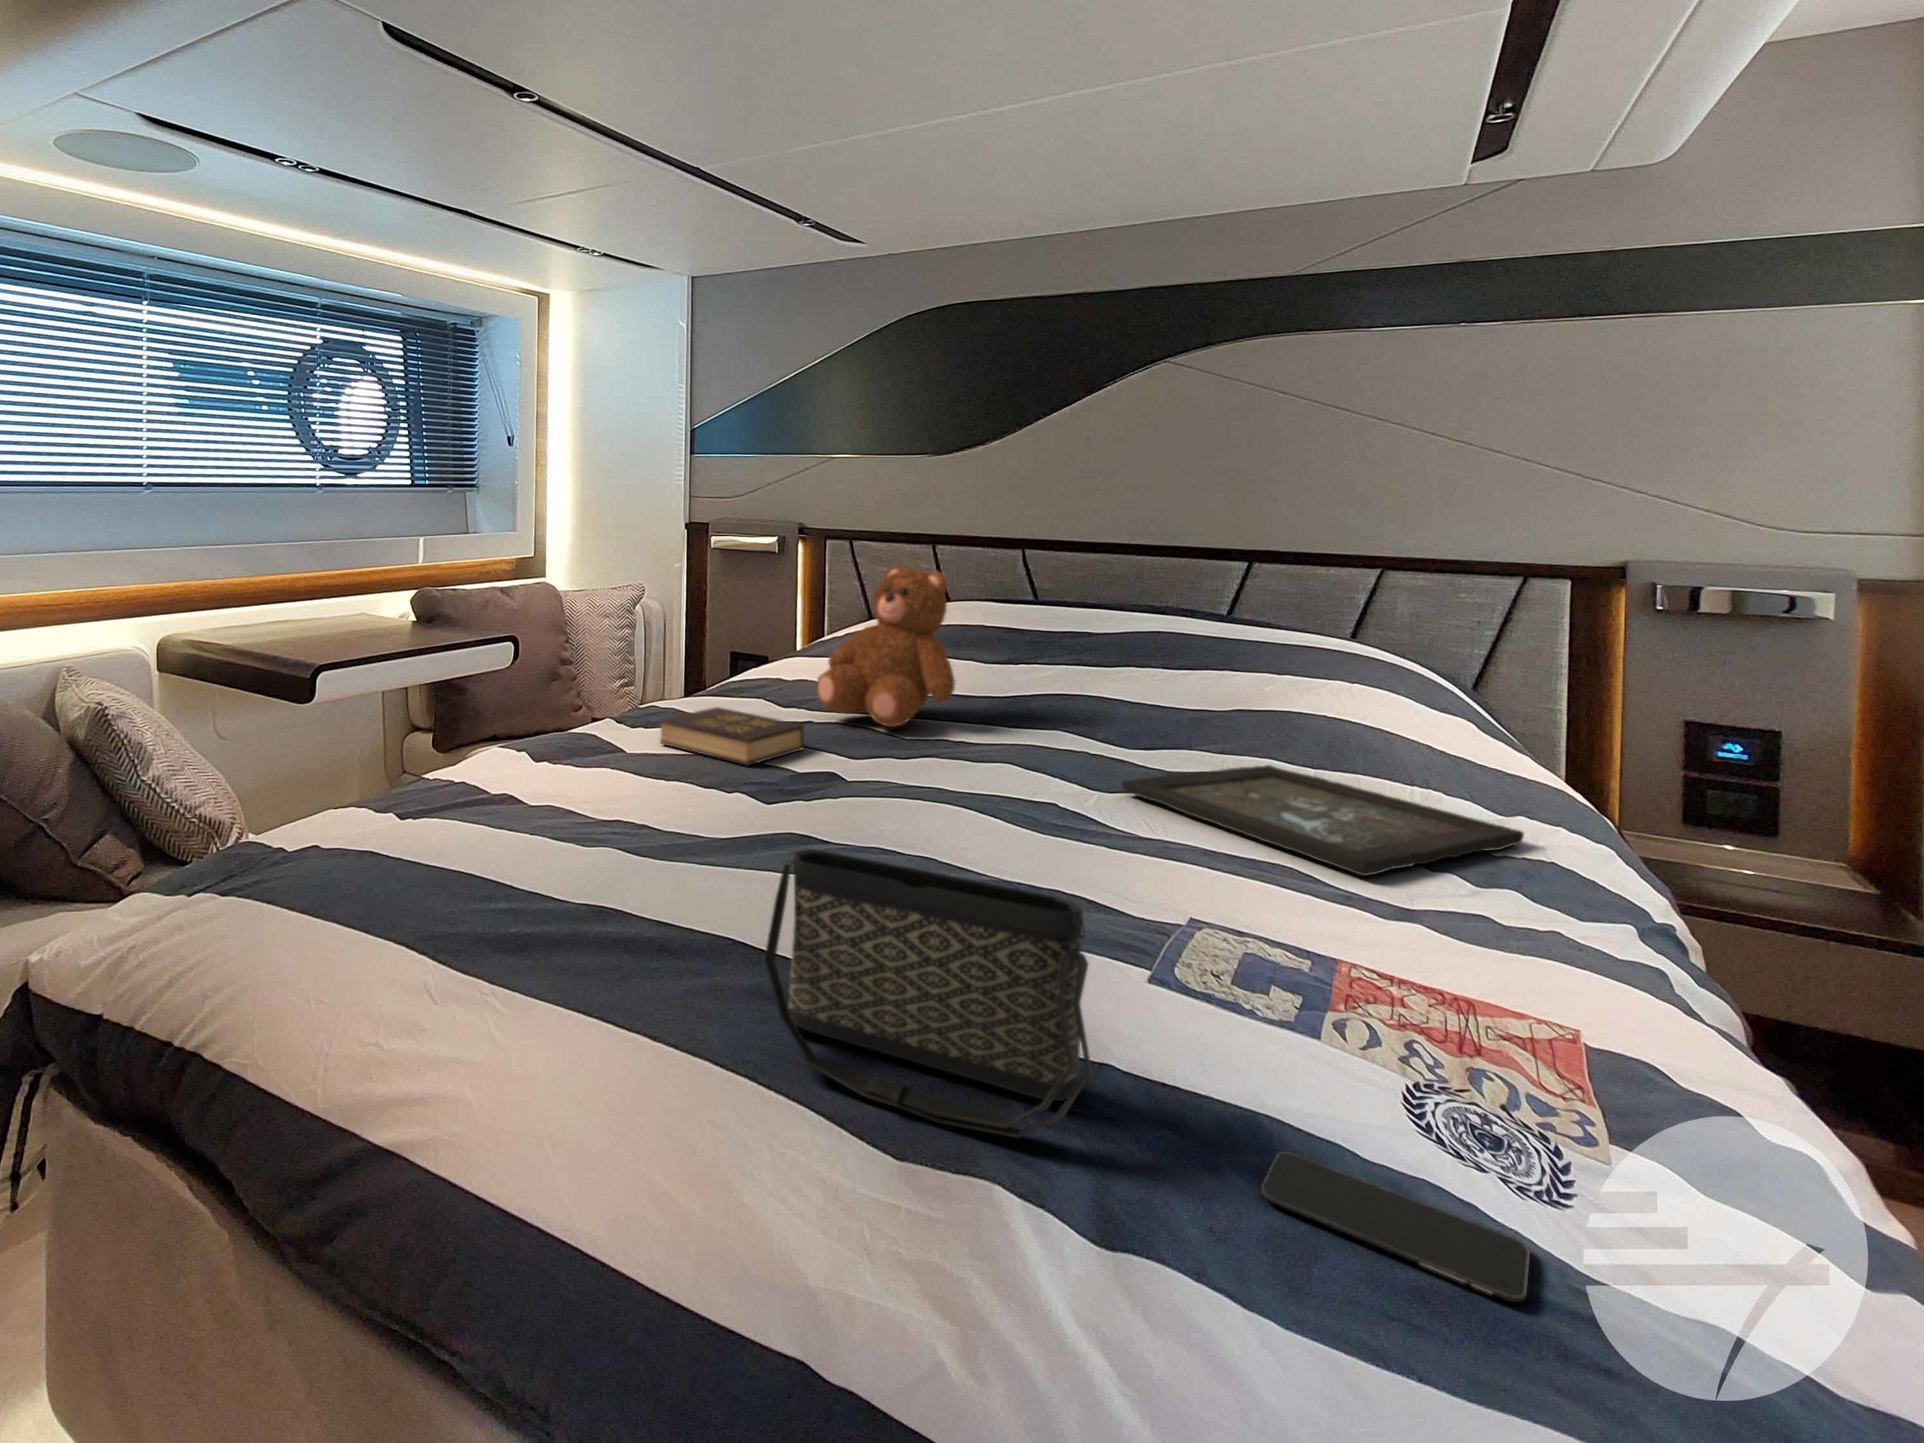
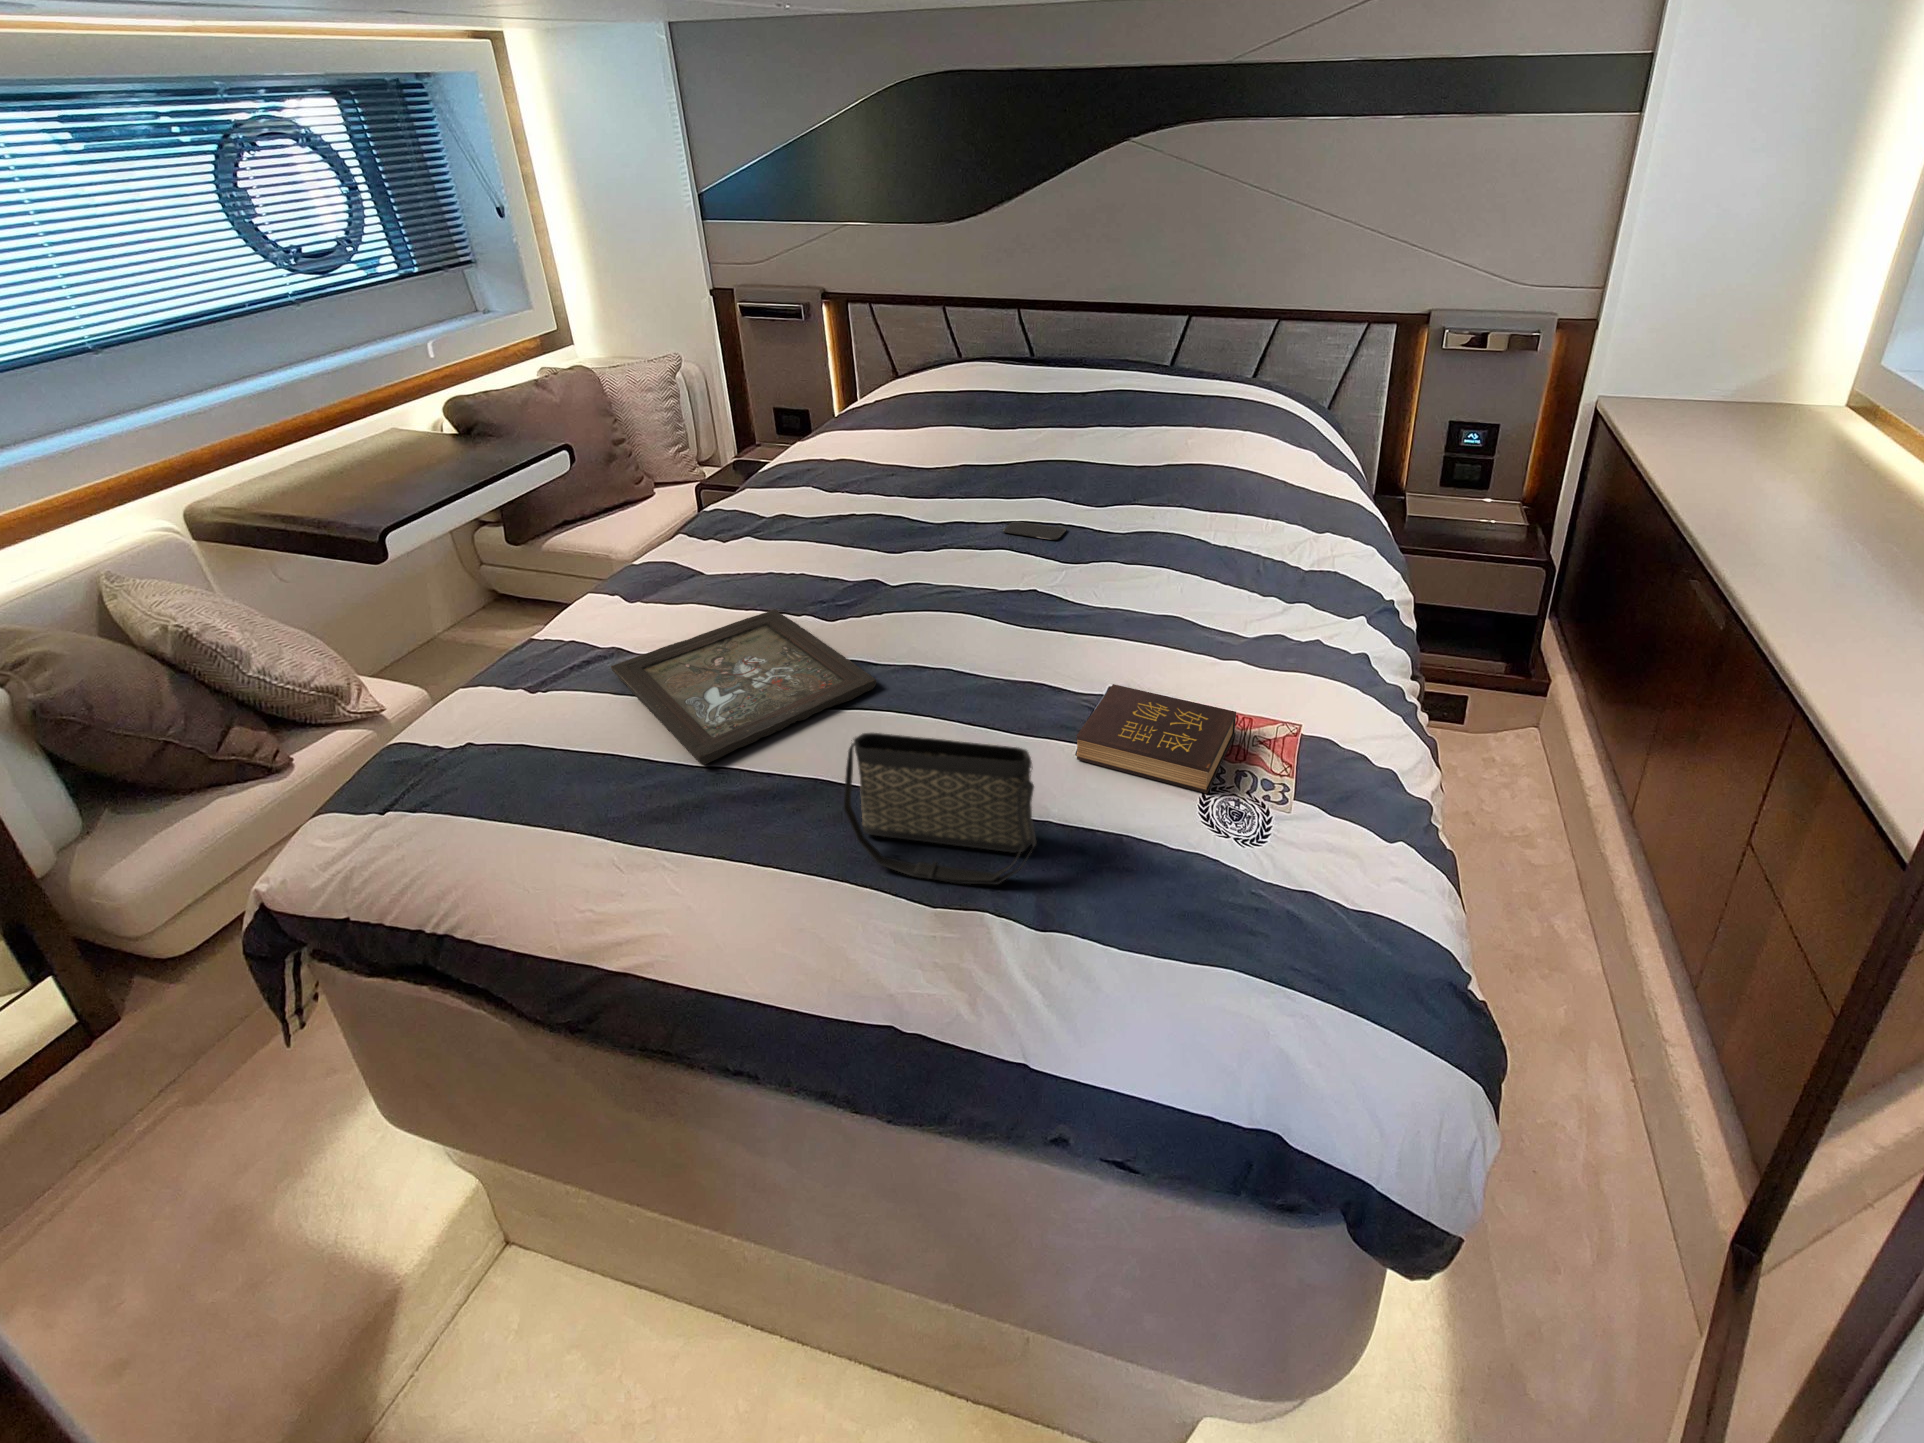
teddy bear: present [816,566,955,727] -> none [854,374,965,516]
hardback book: present [660,707,804,765] -> present [1076,684,1236,793]
tray: present [1122,765,1524,876] -> present [611,609,877,765]
smartphone: present [1261,1151,1530,1302] -> present [1003,521,1066,540]

